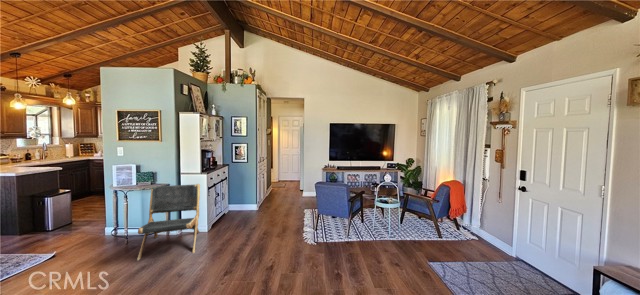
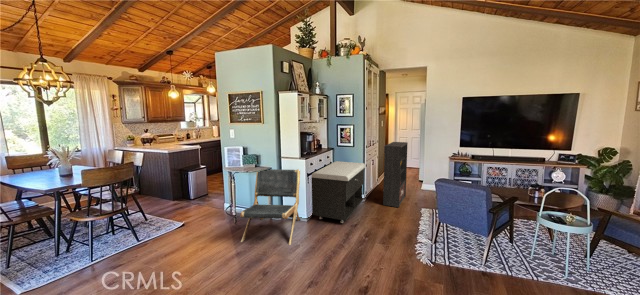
bookcase: none [274,158,293,211] -> present [383,142,408,207]
storage bench: none [212,176,259,229] -> present [312,161,365,223]

